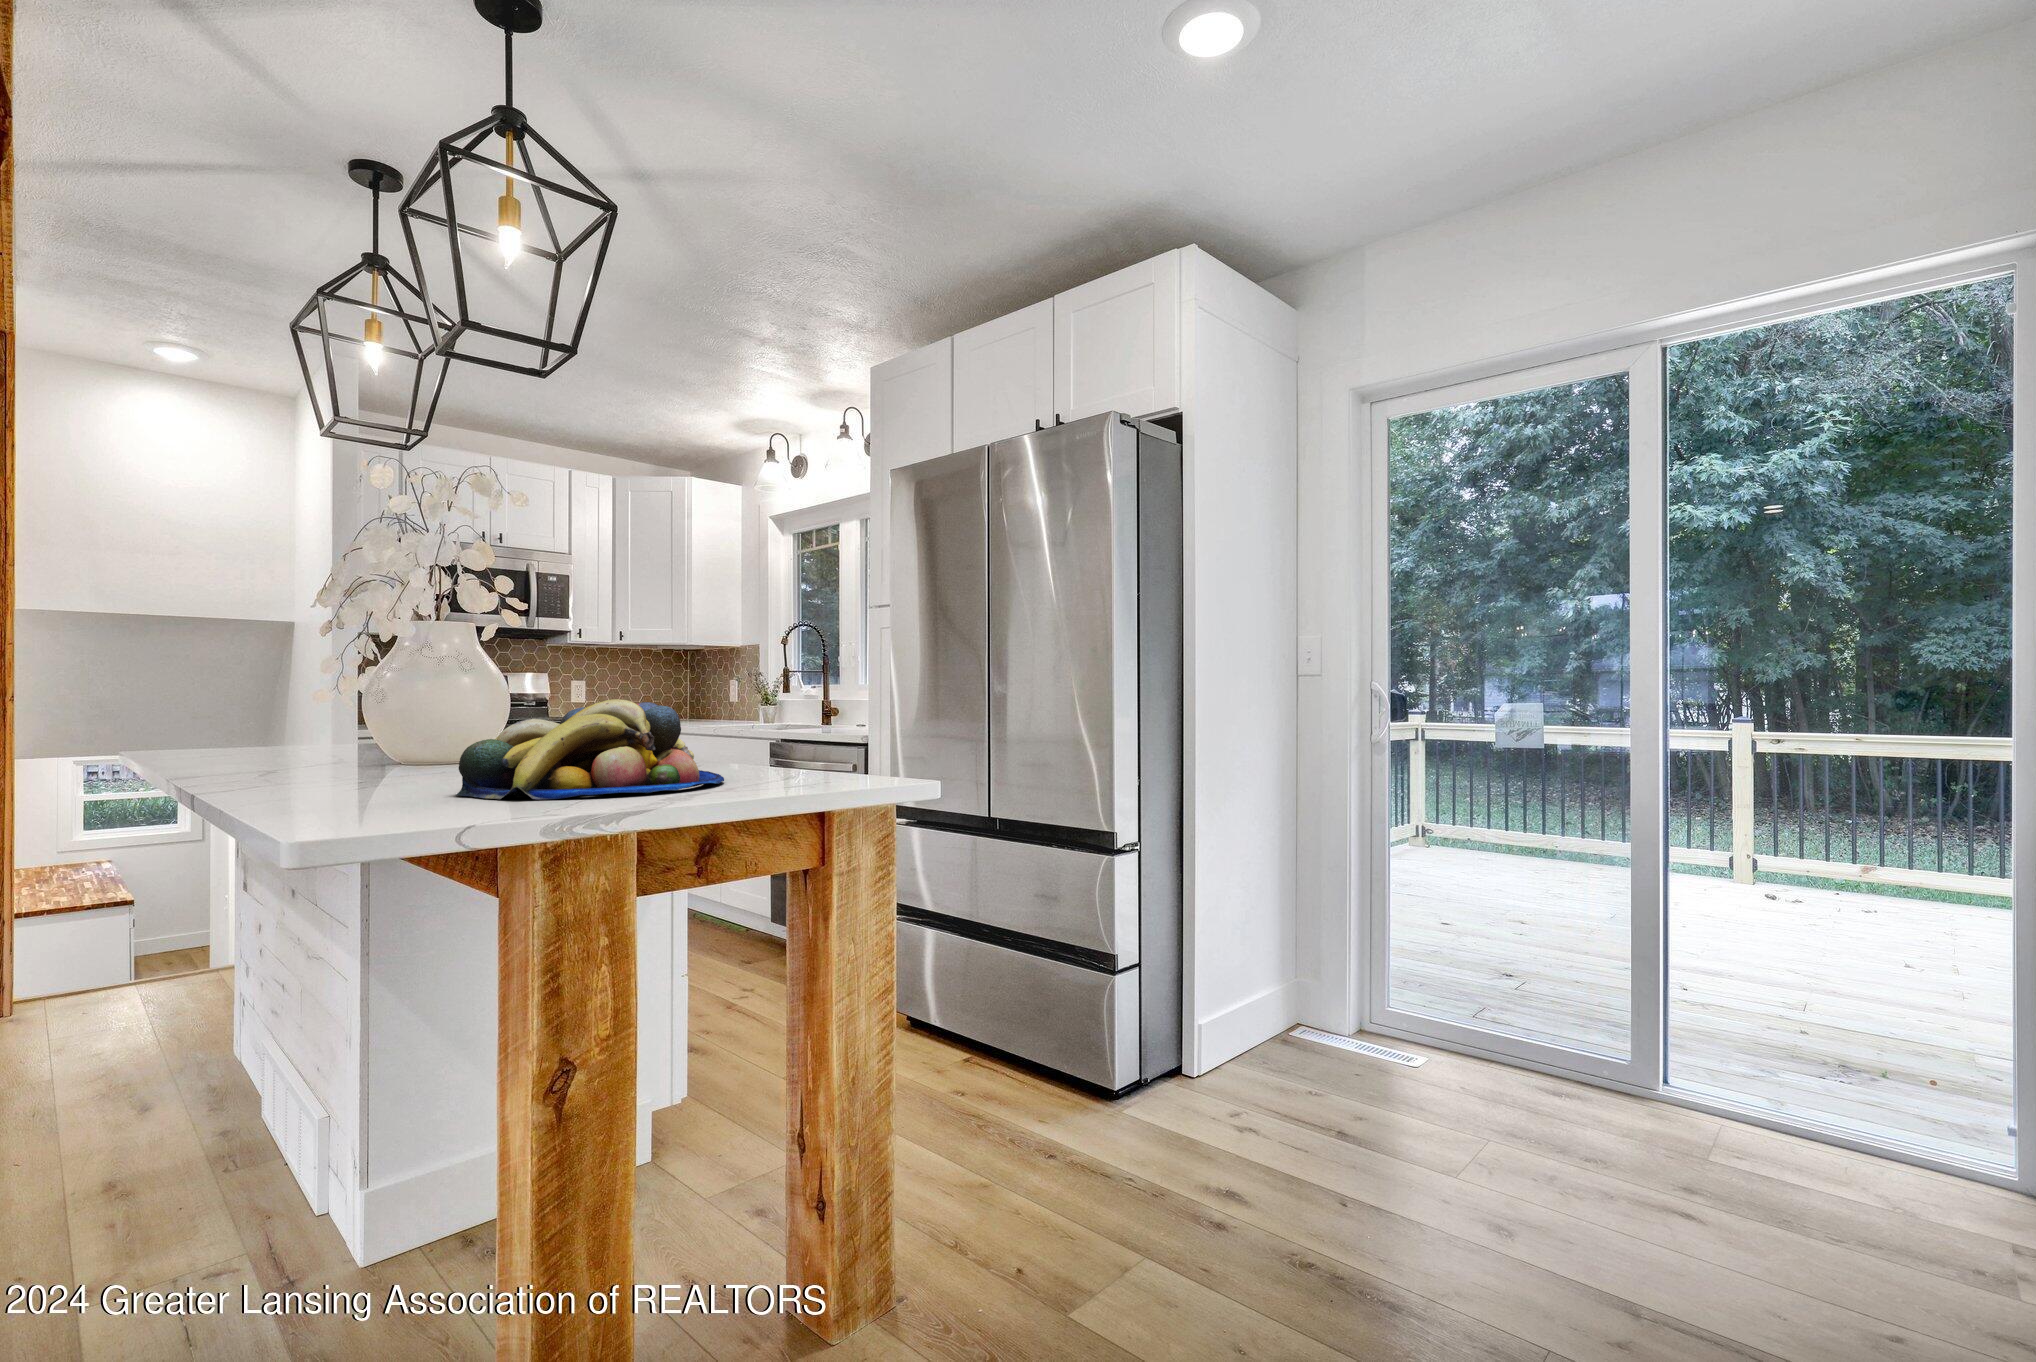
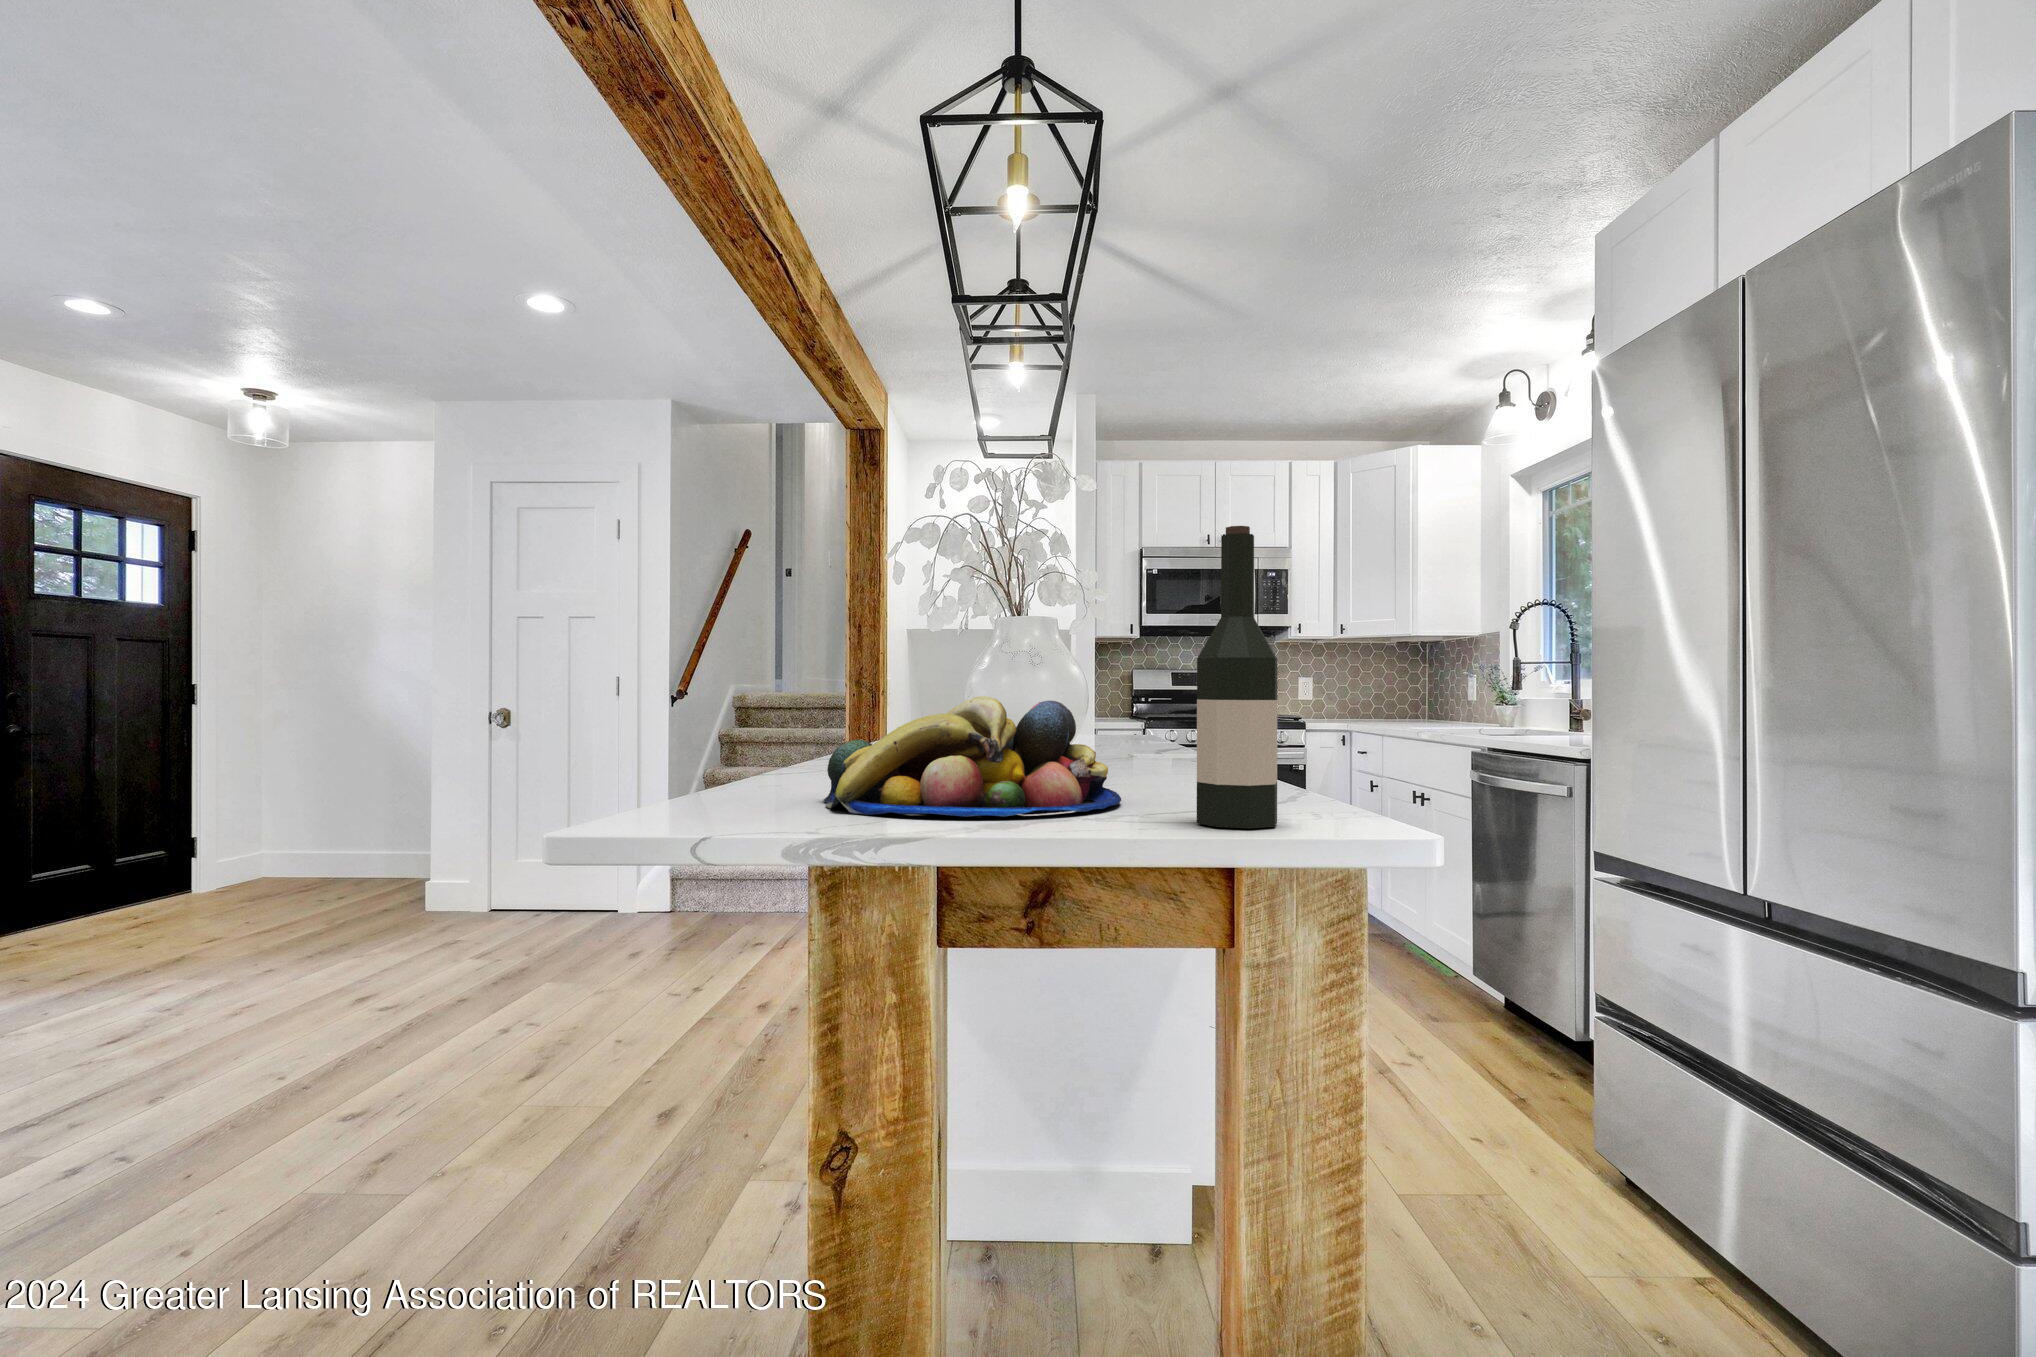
wine bottle: none [806,584,862,784] -> present [1197,526,1277,828]

